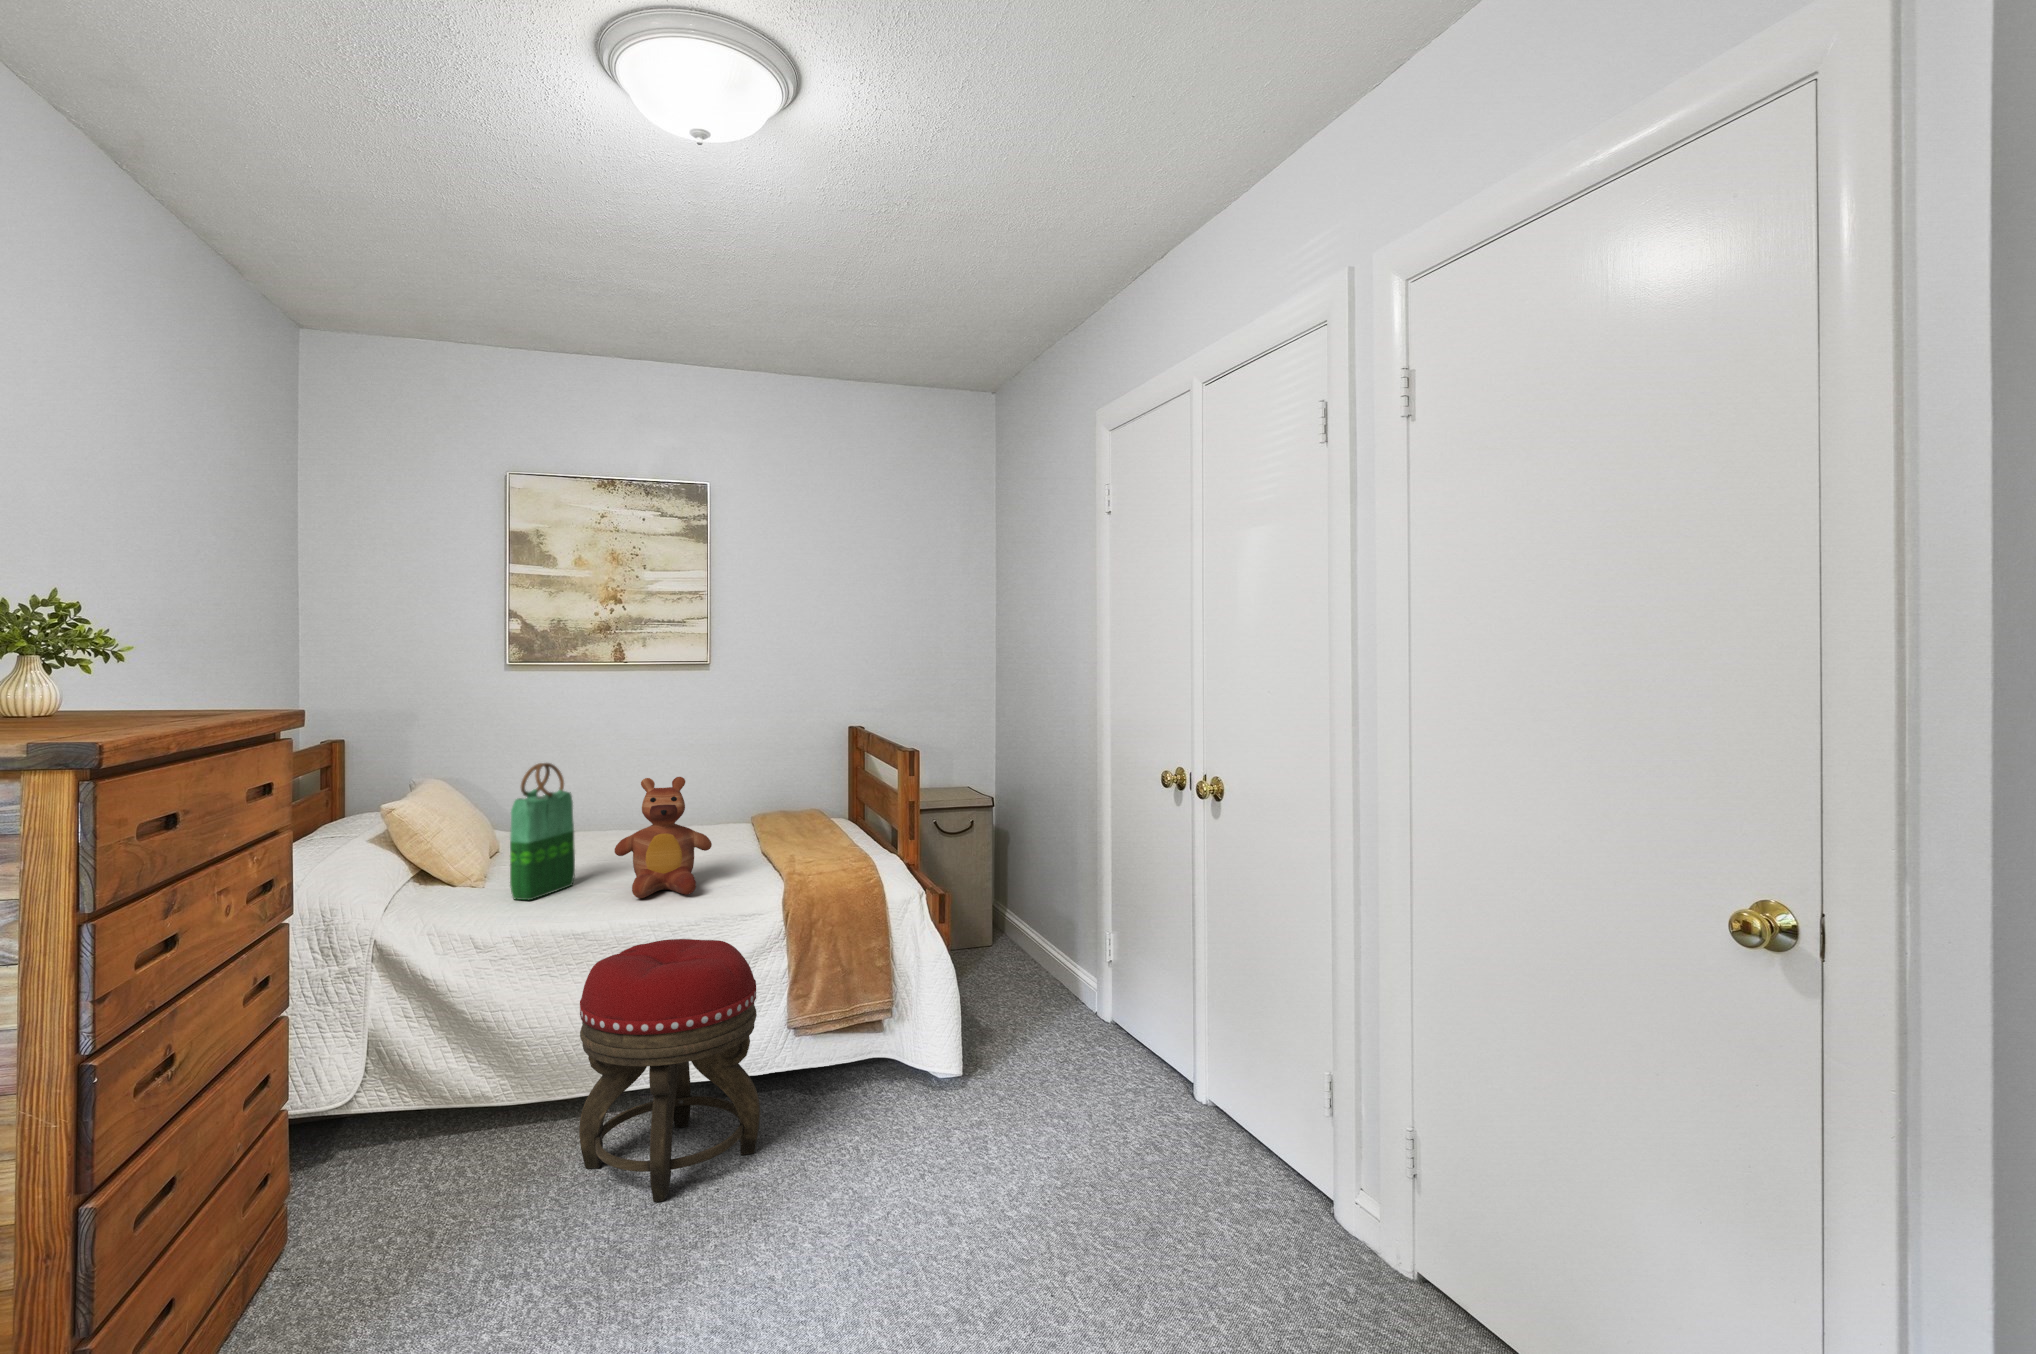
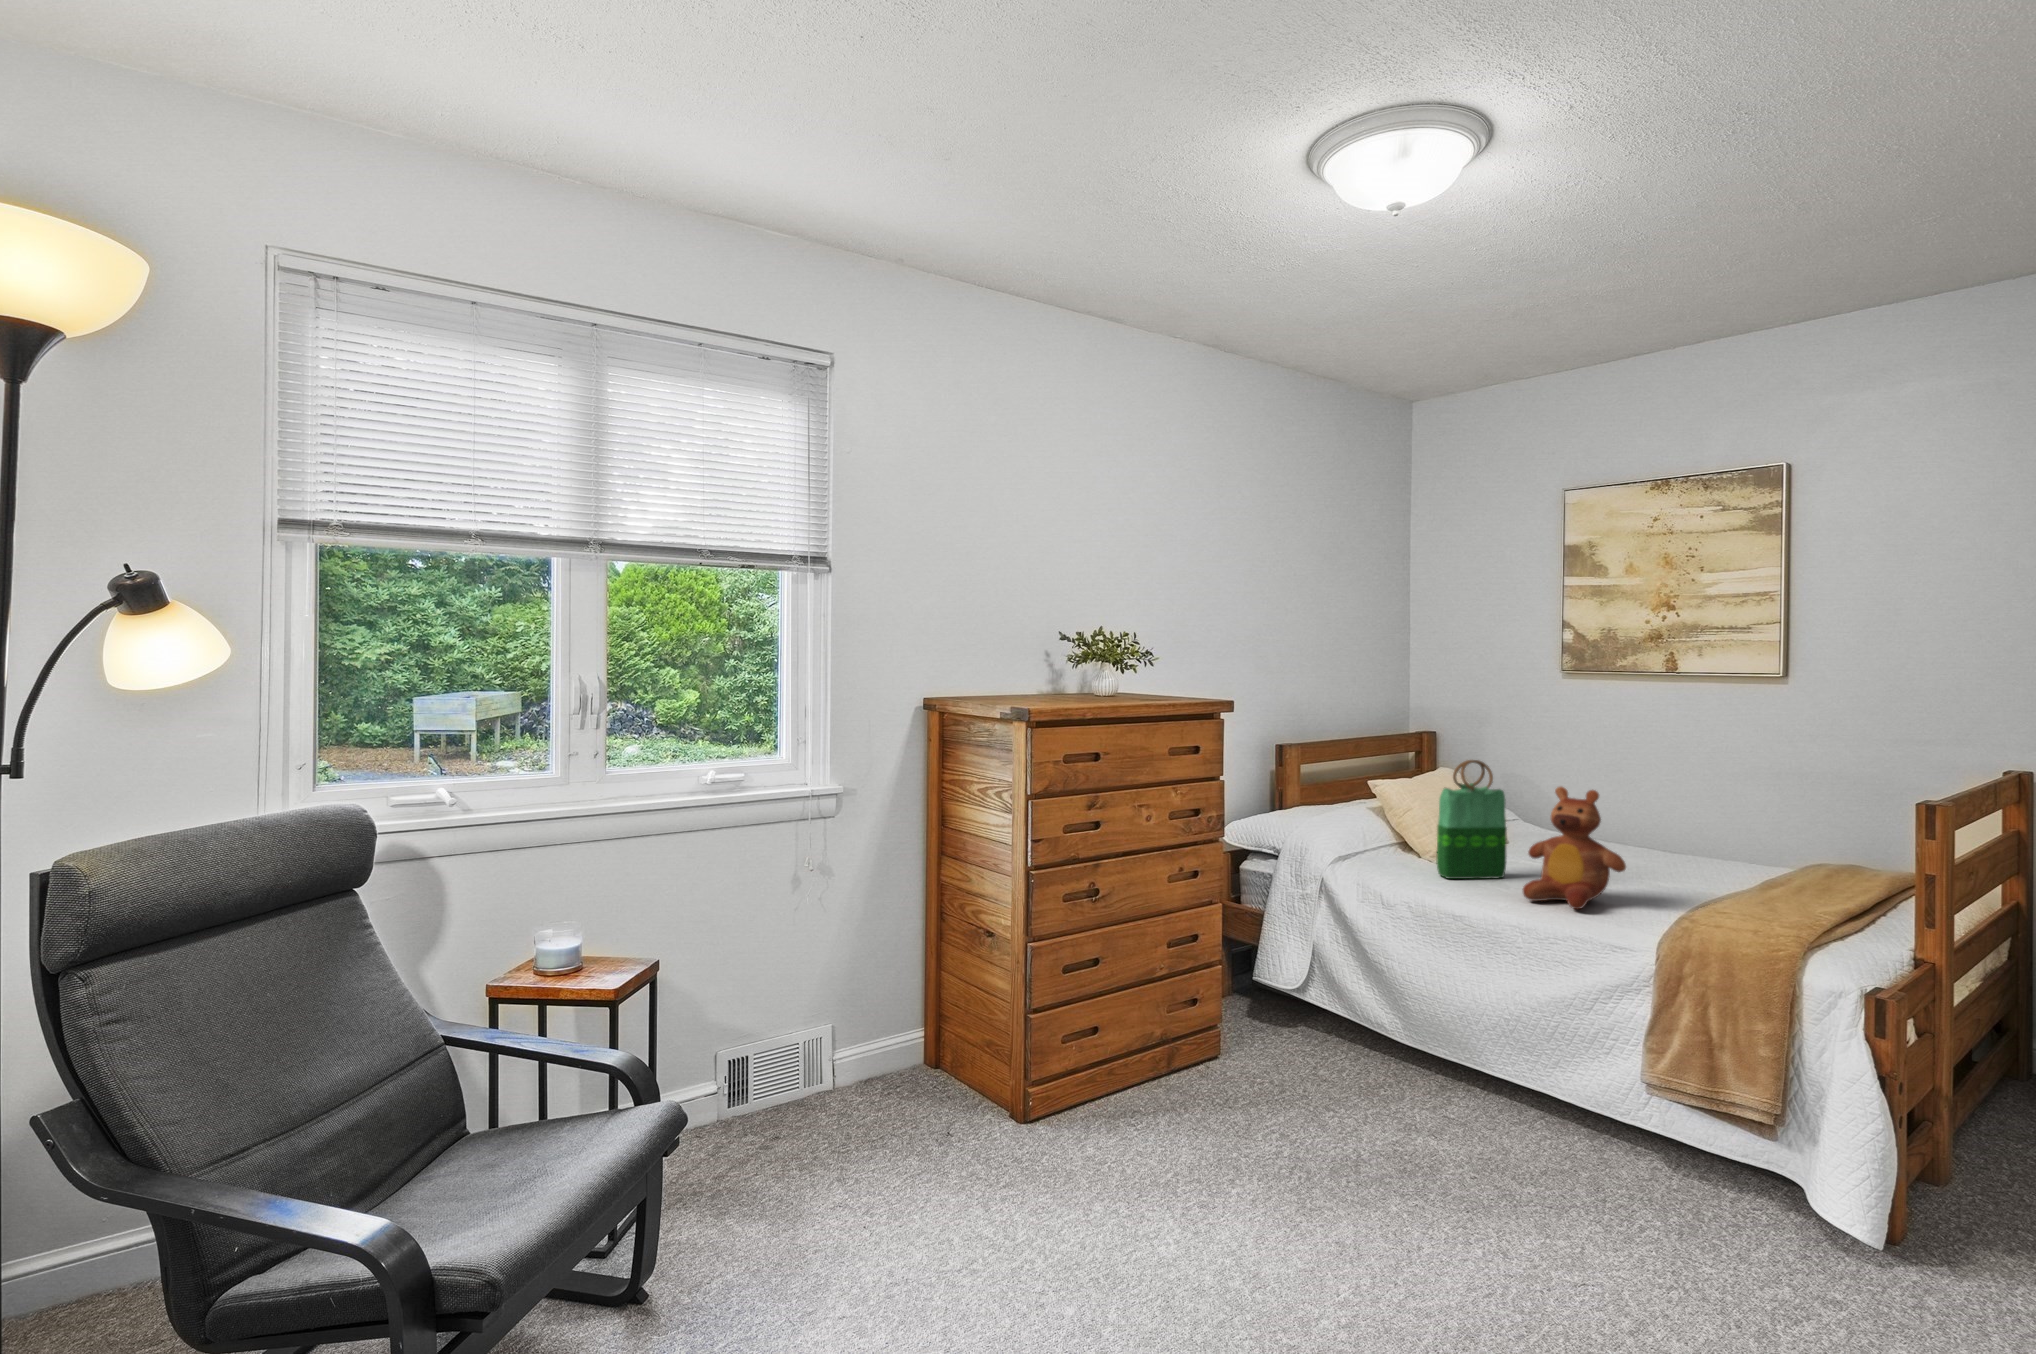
footstool: present [579,939,760,1202] -> none [1394,934,1567,1175]

